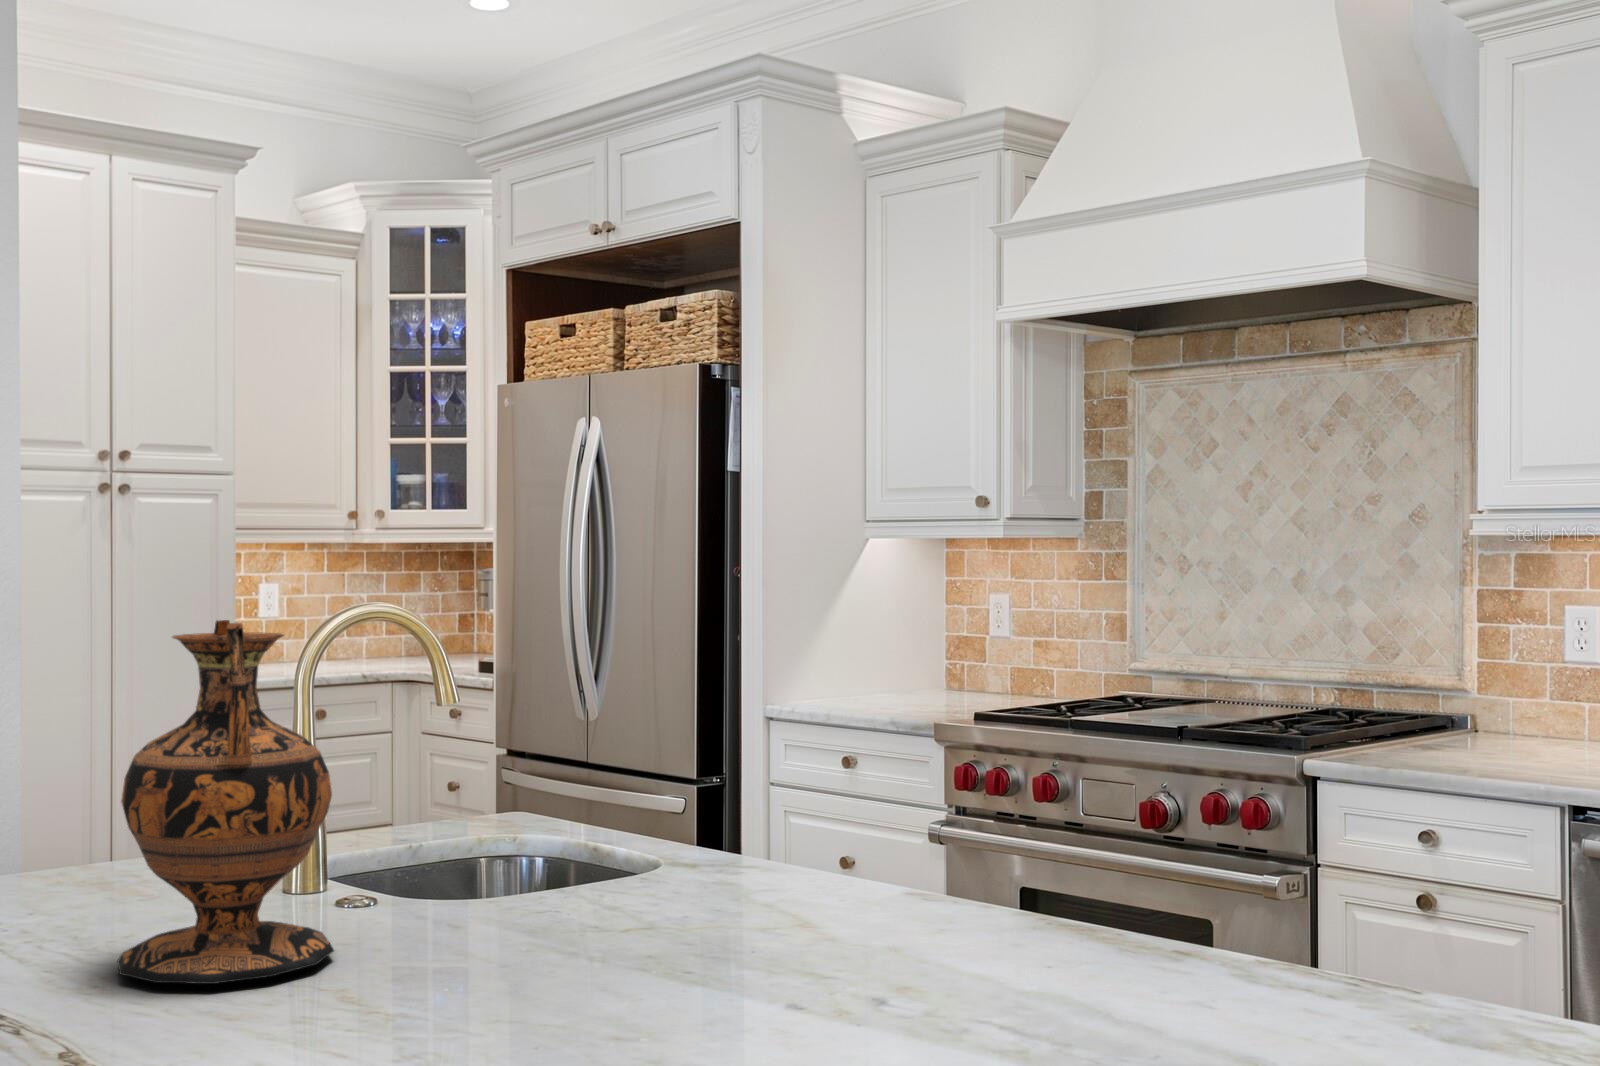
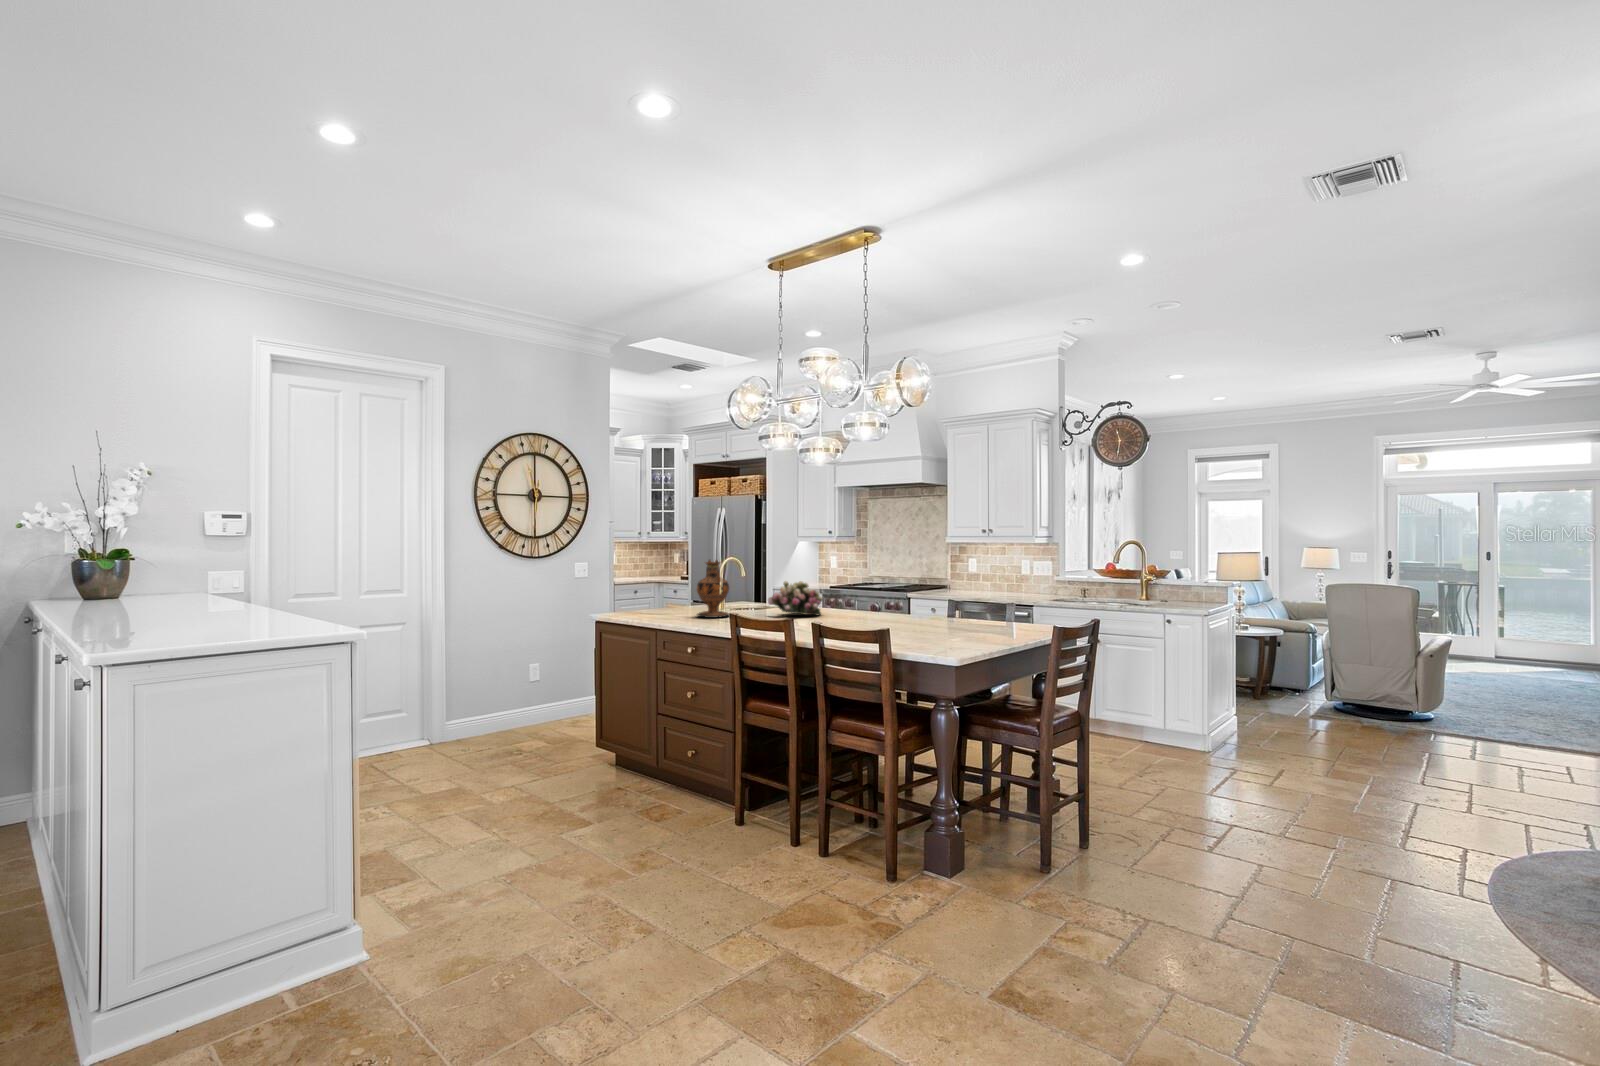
flower arrangement: none [550,748,894,978] -> present [768,581,823,615]

